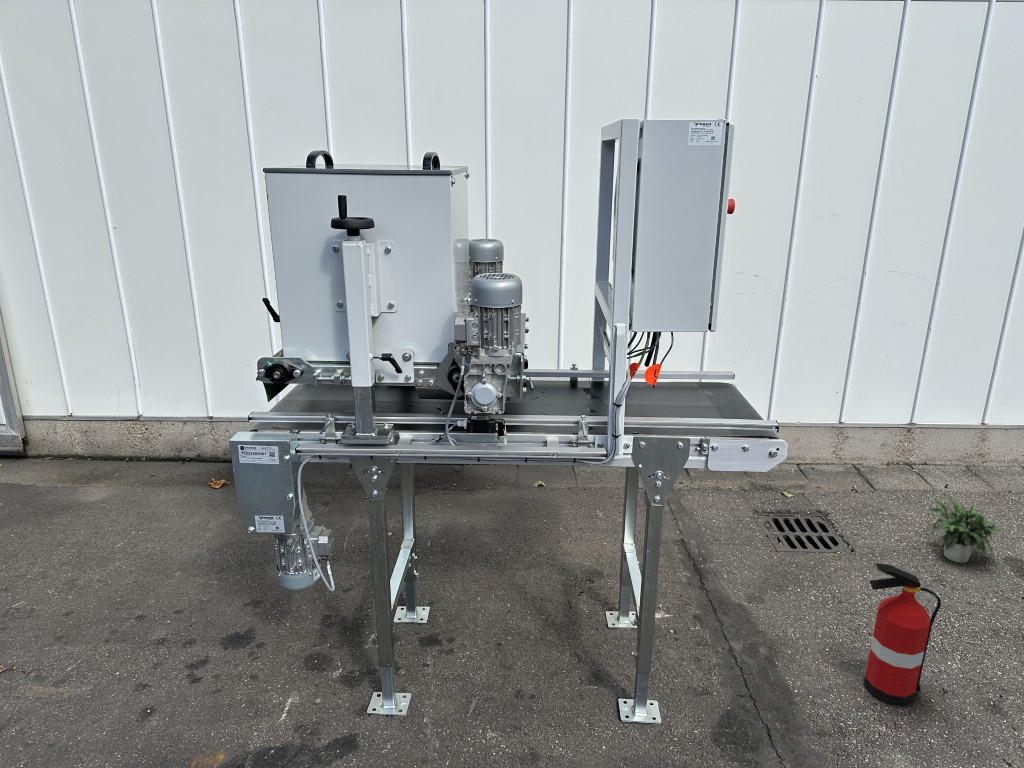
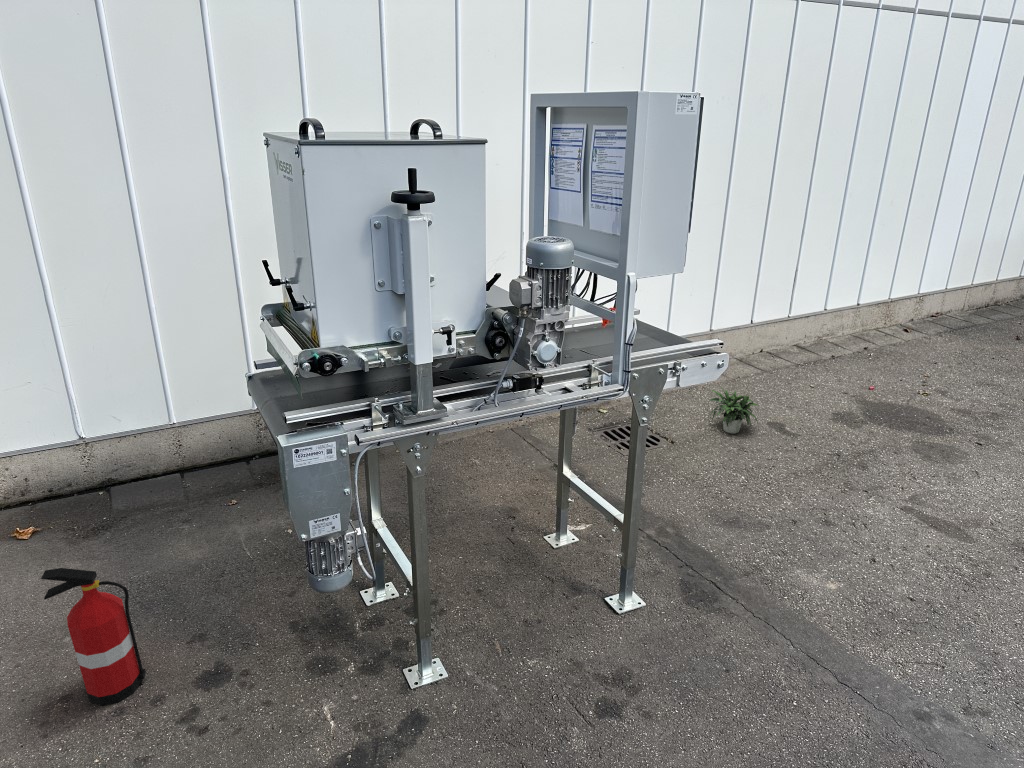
fire extinguisher: present [864,563,941,706] -> present [41,568,146,706]

